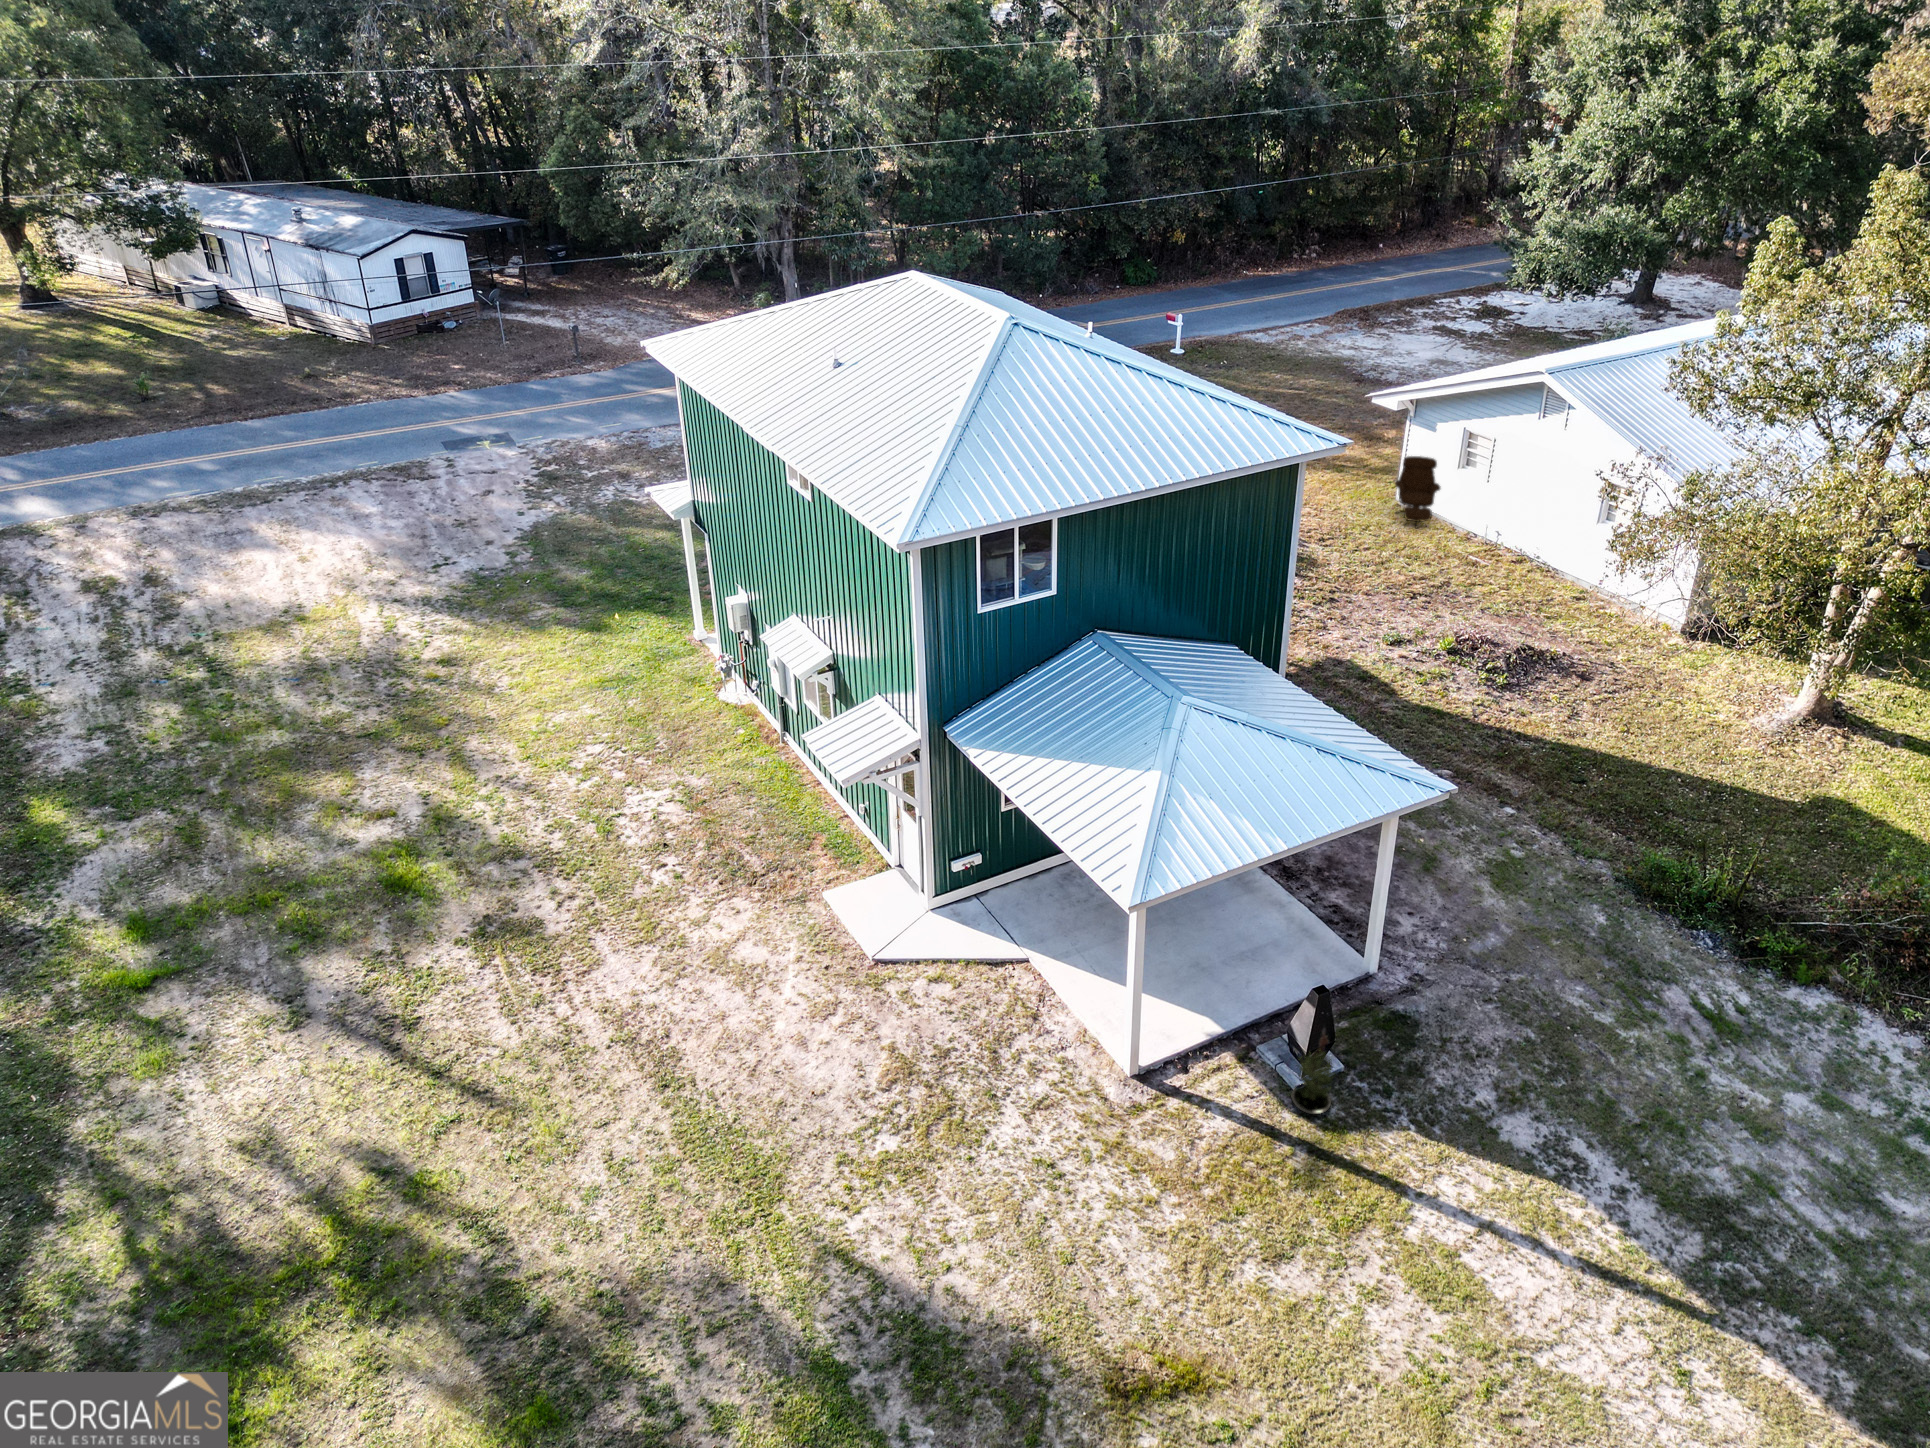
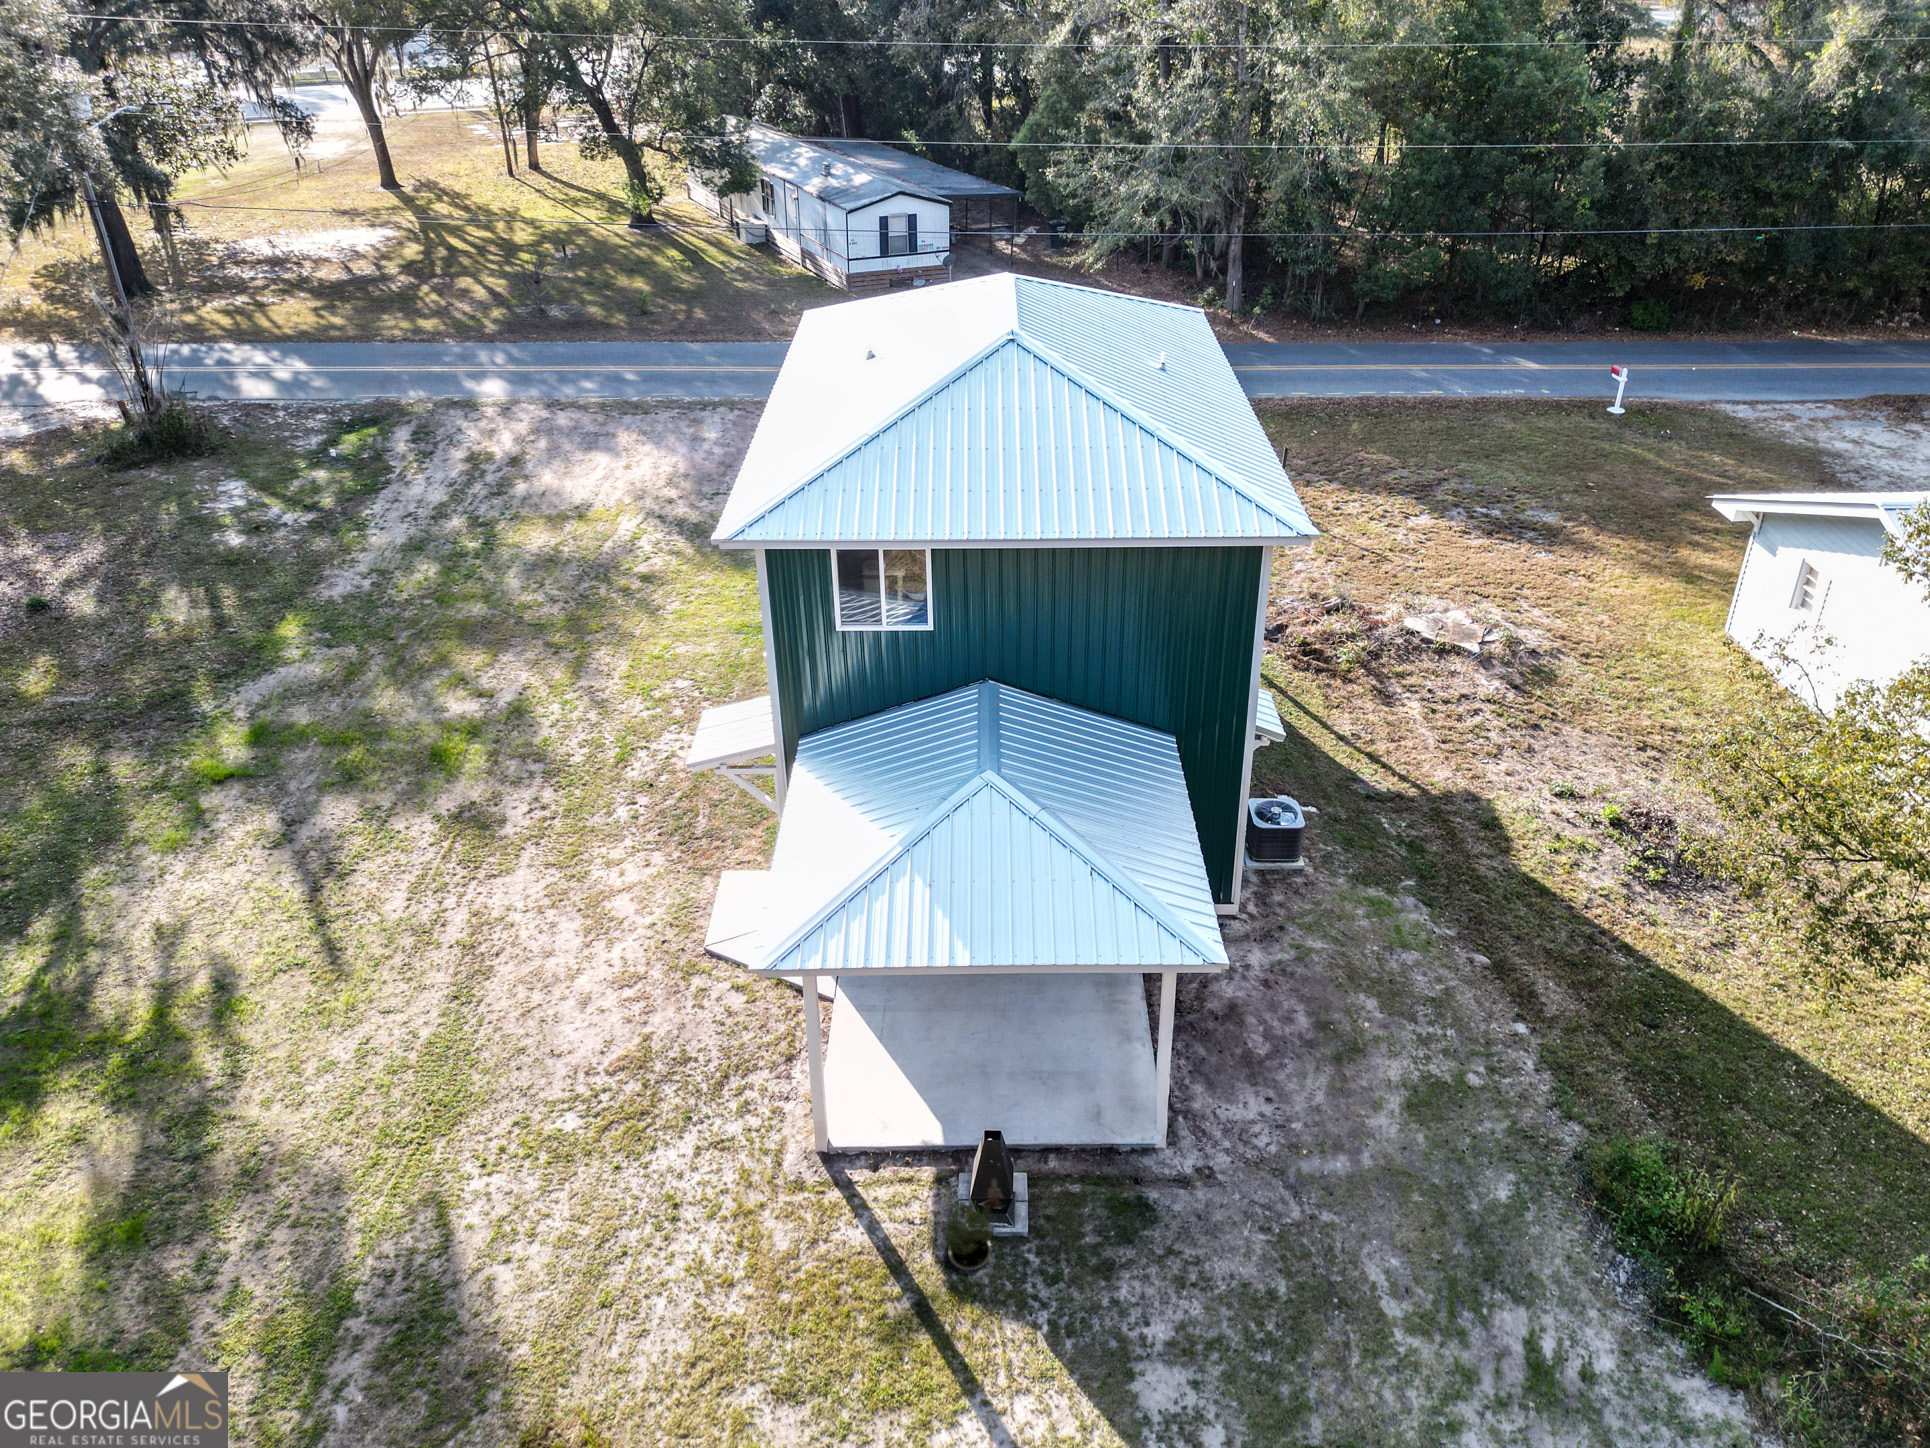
lounge chair: present [1395,456,1440,524] -> none [1658,566,1727,655]

